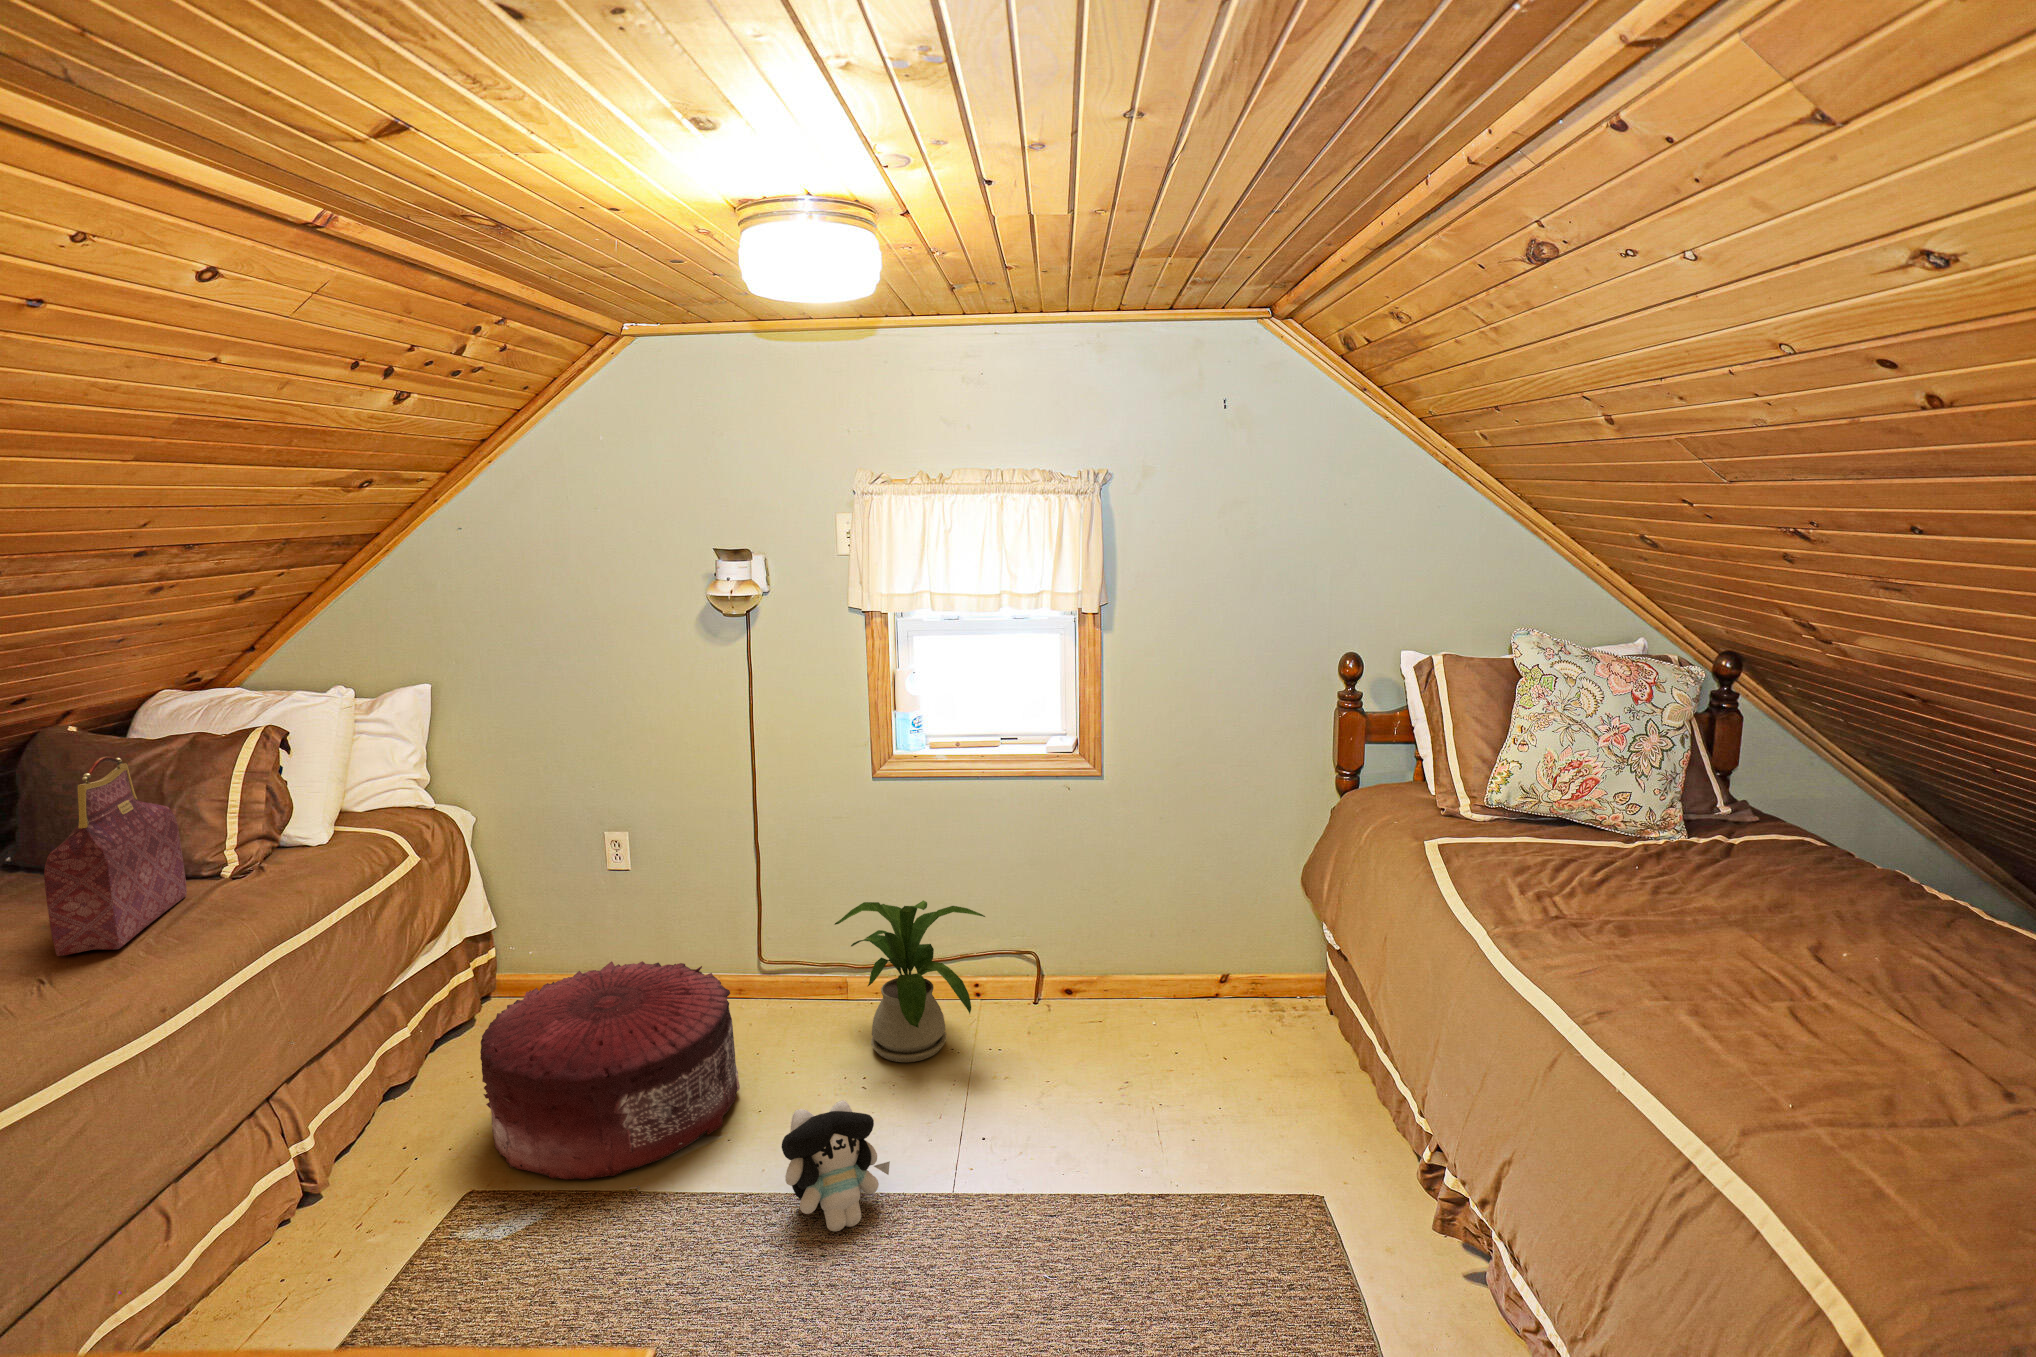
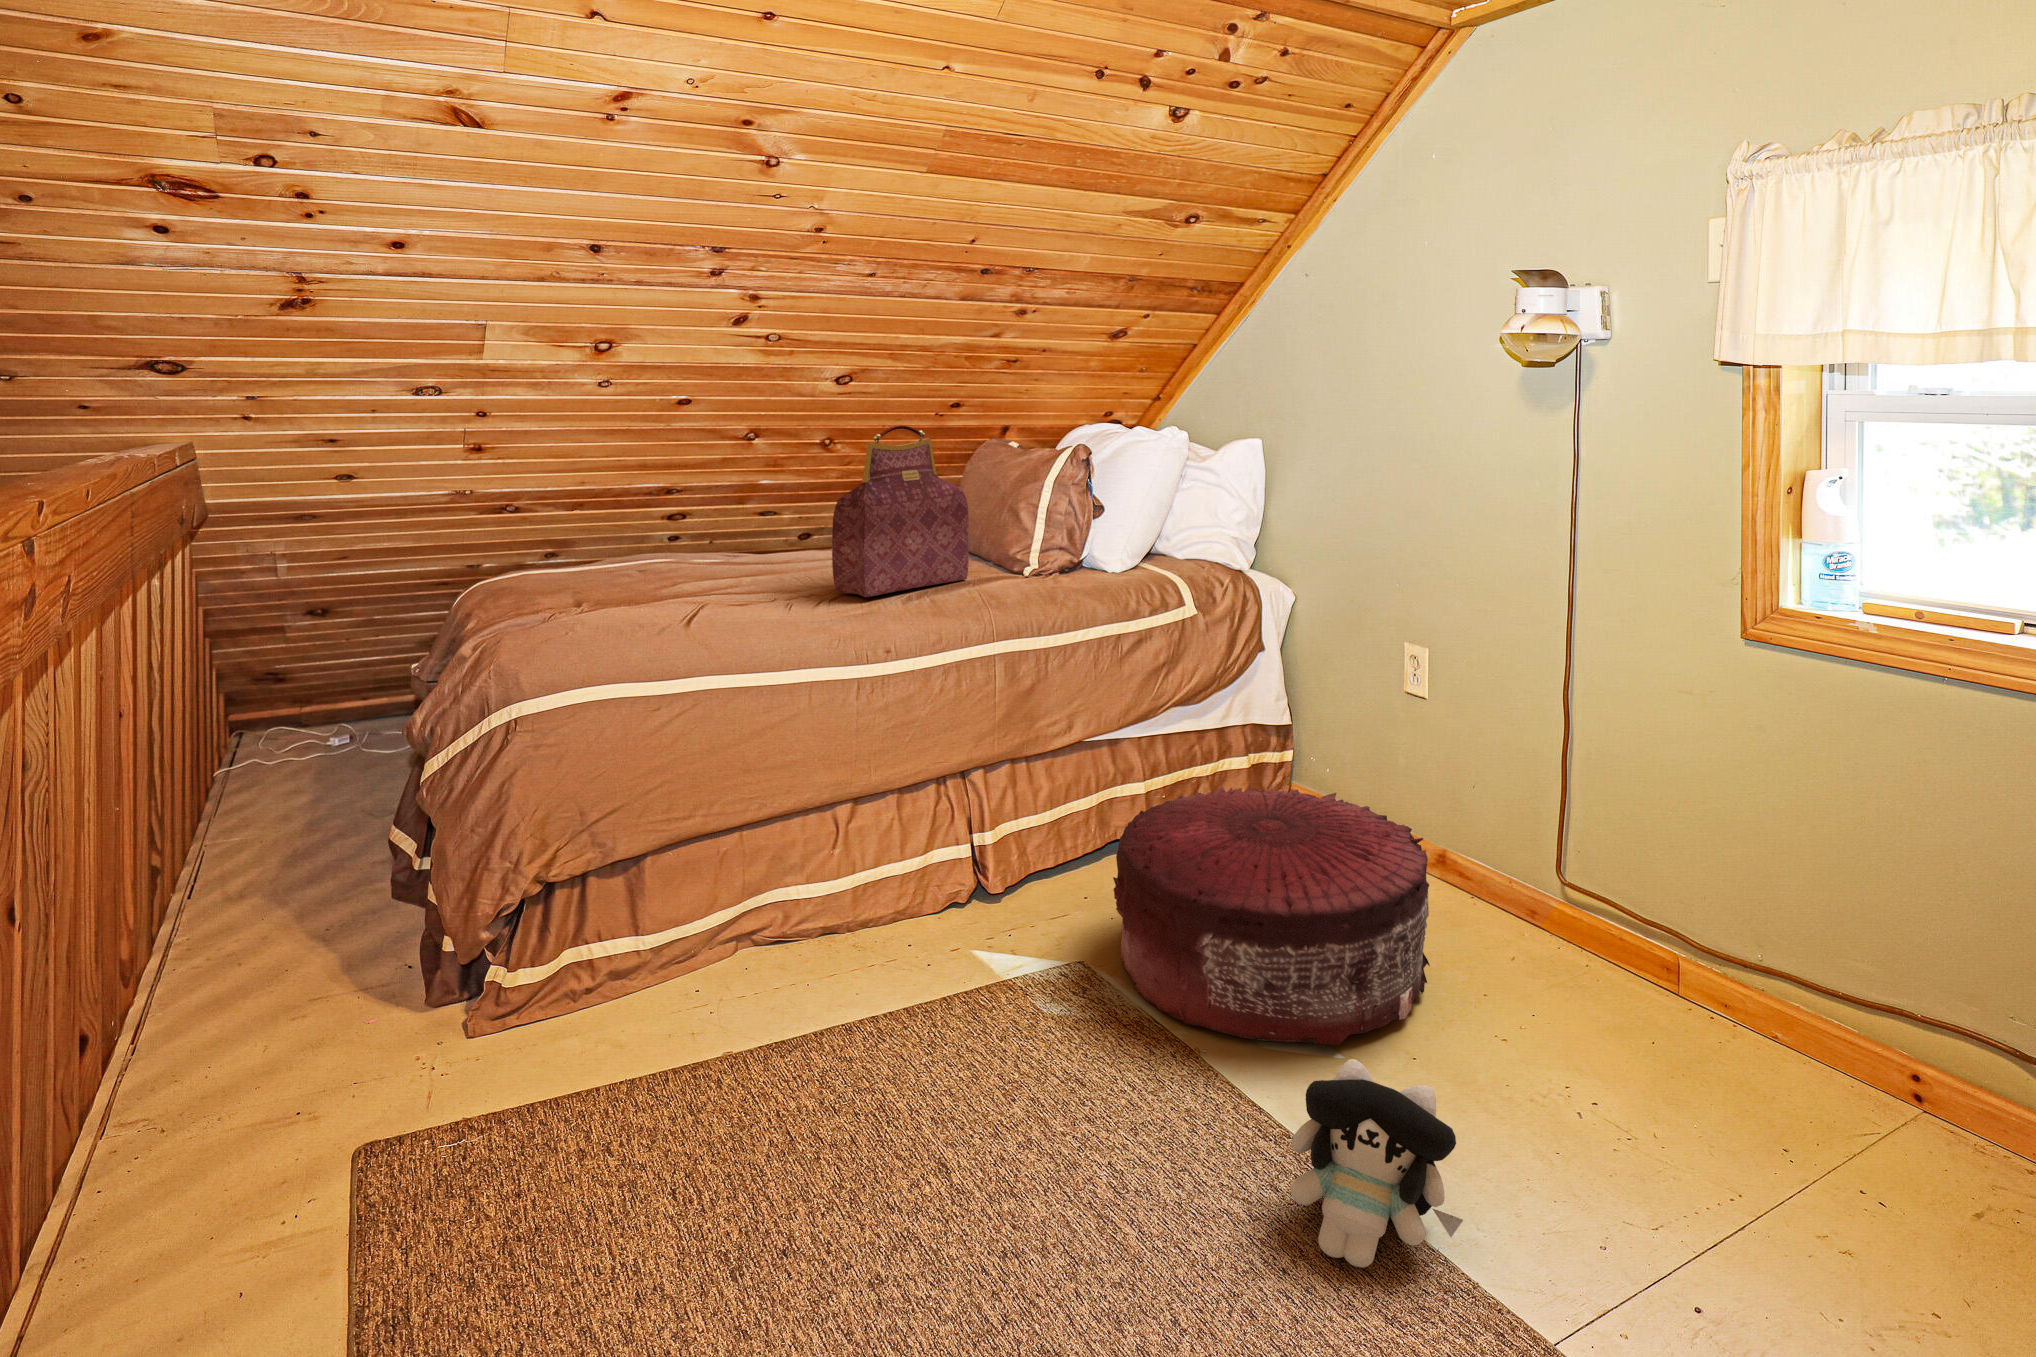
house plant: present [835,900,985,1062] -> none [1625,838,1922,1141]

